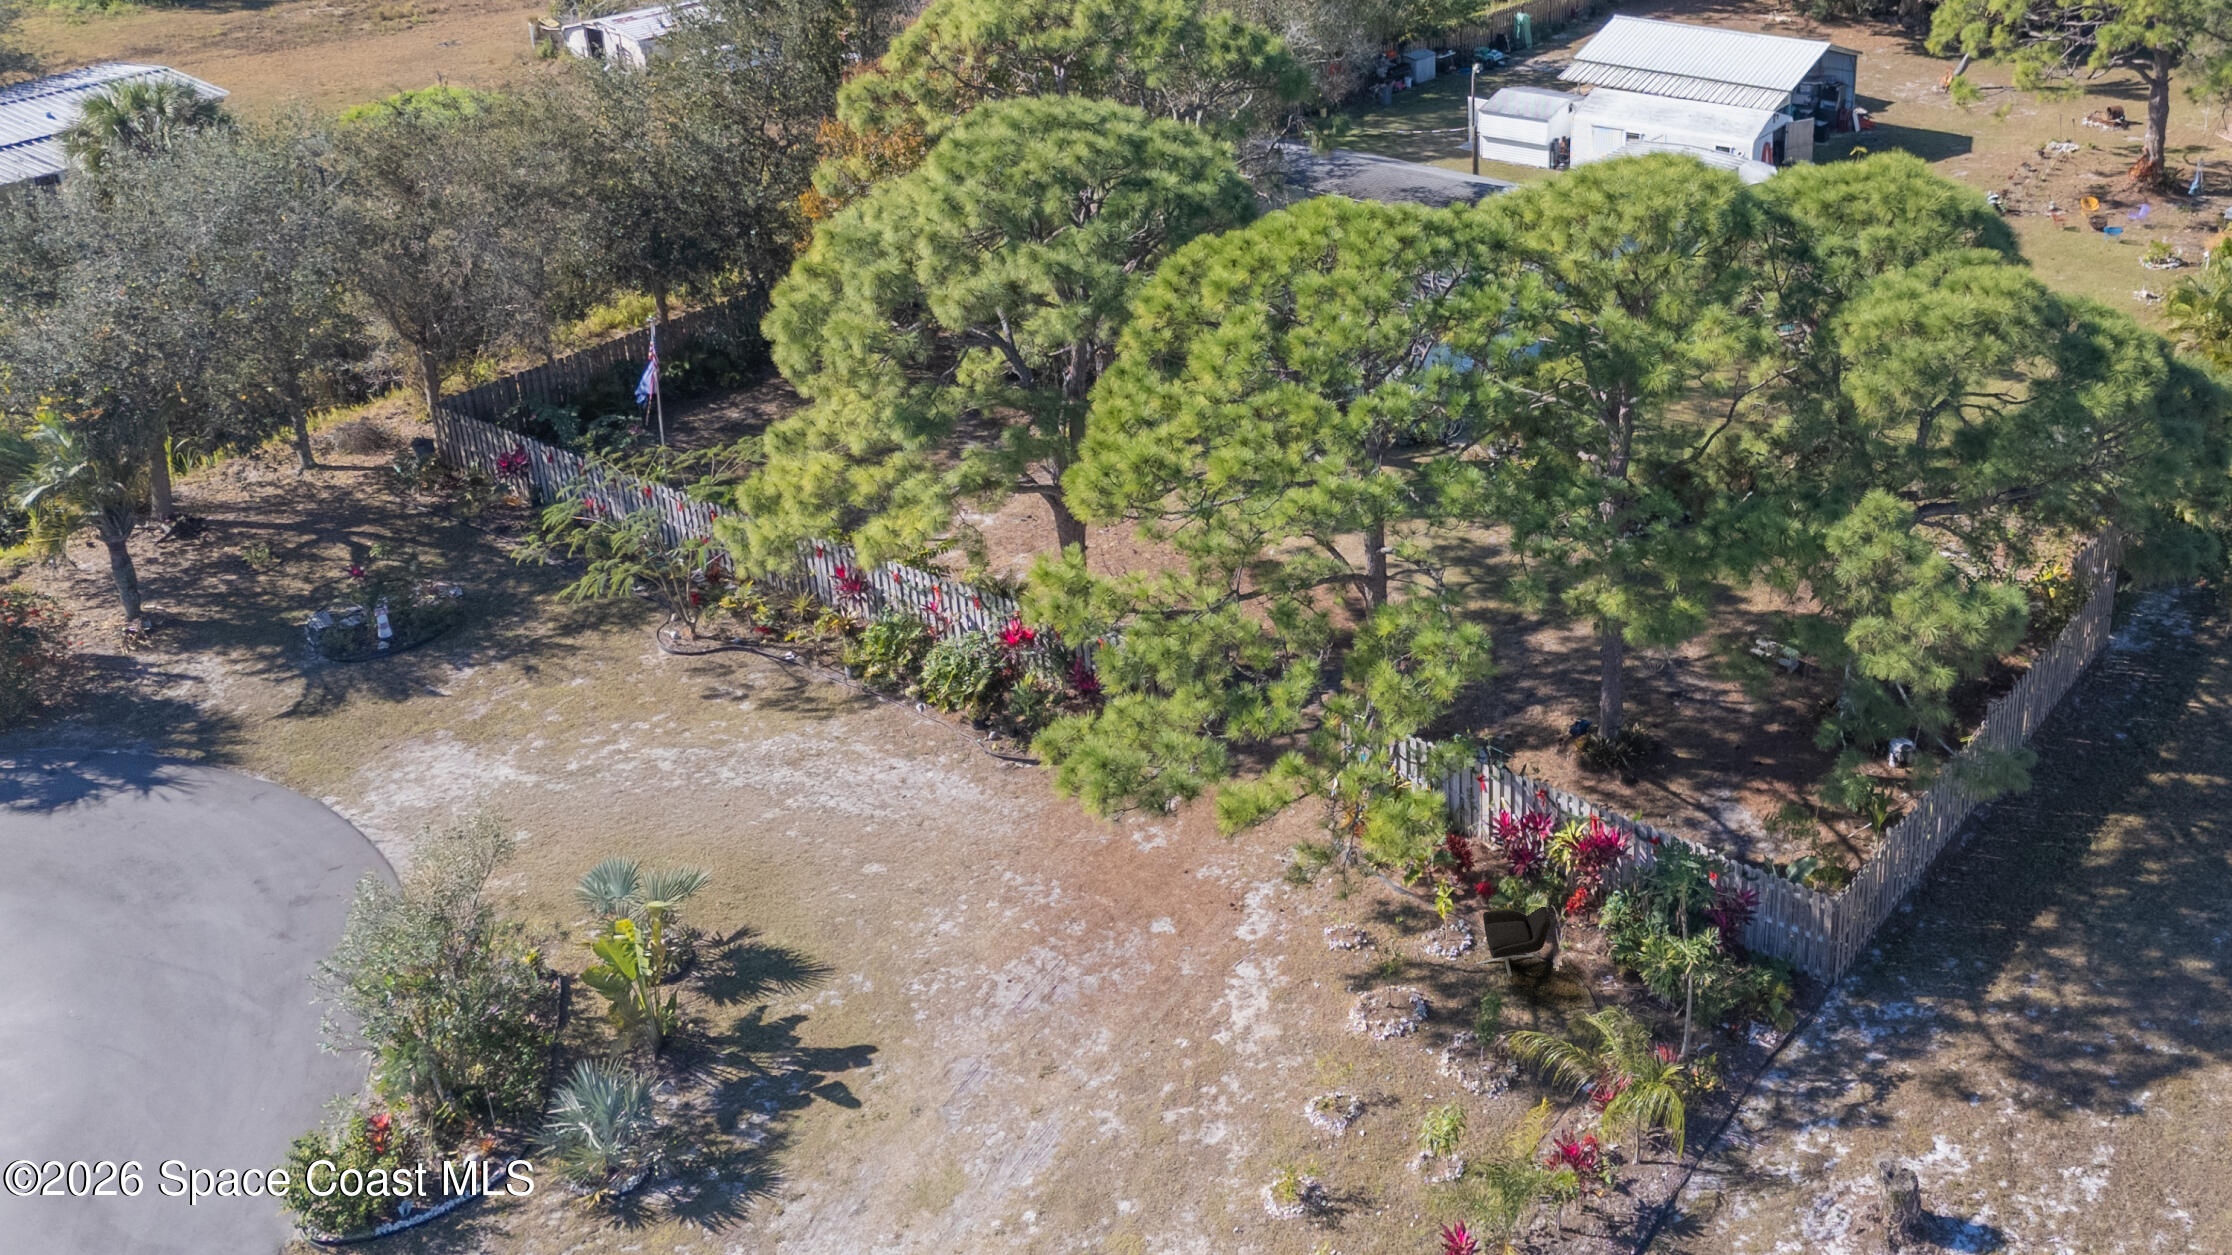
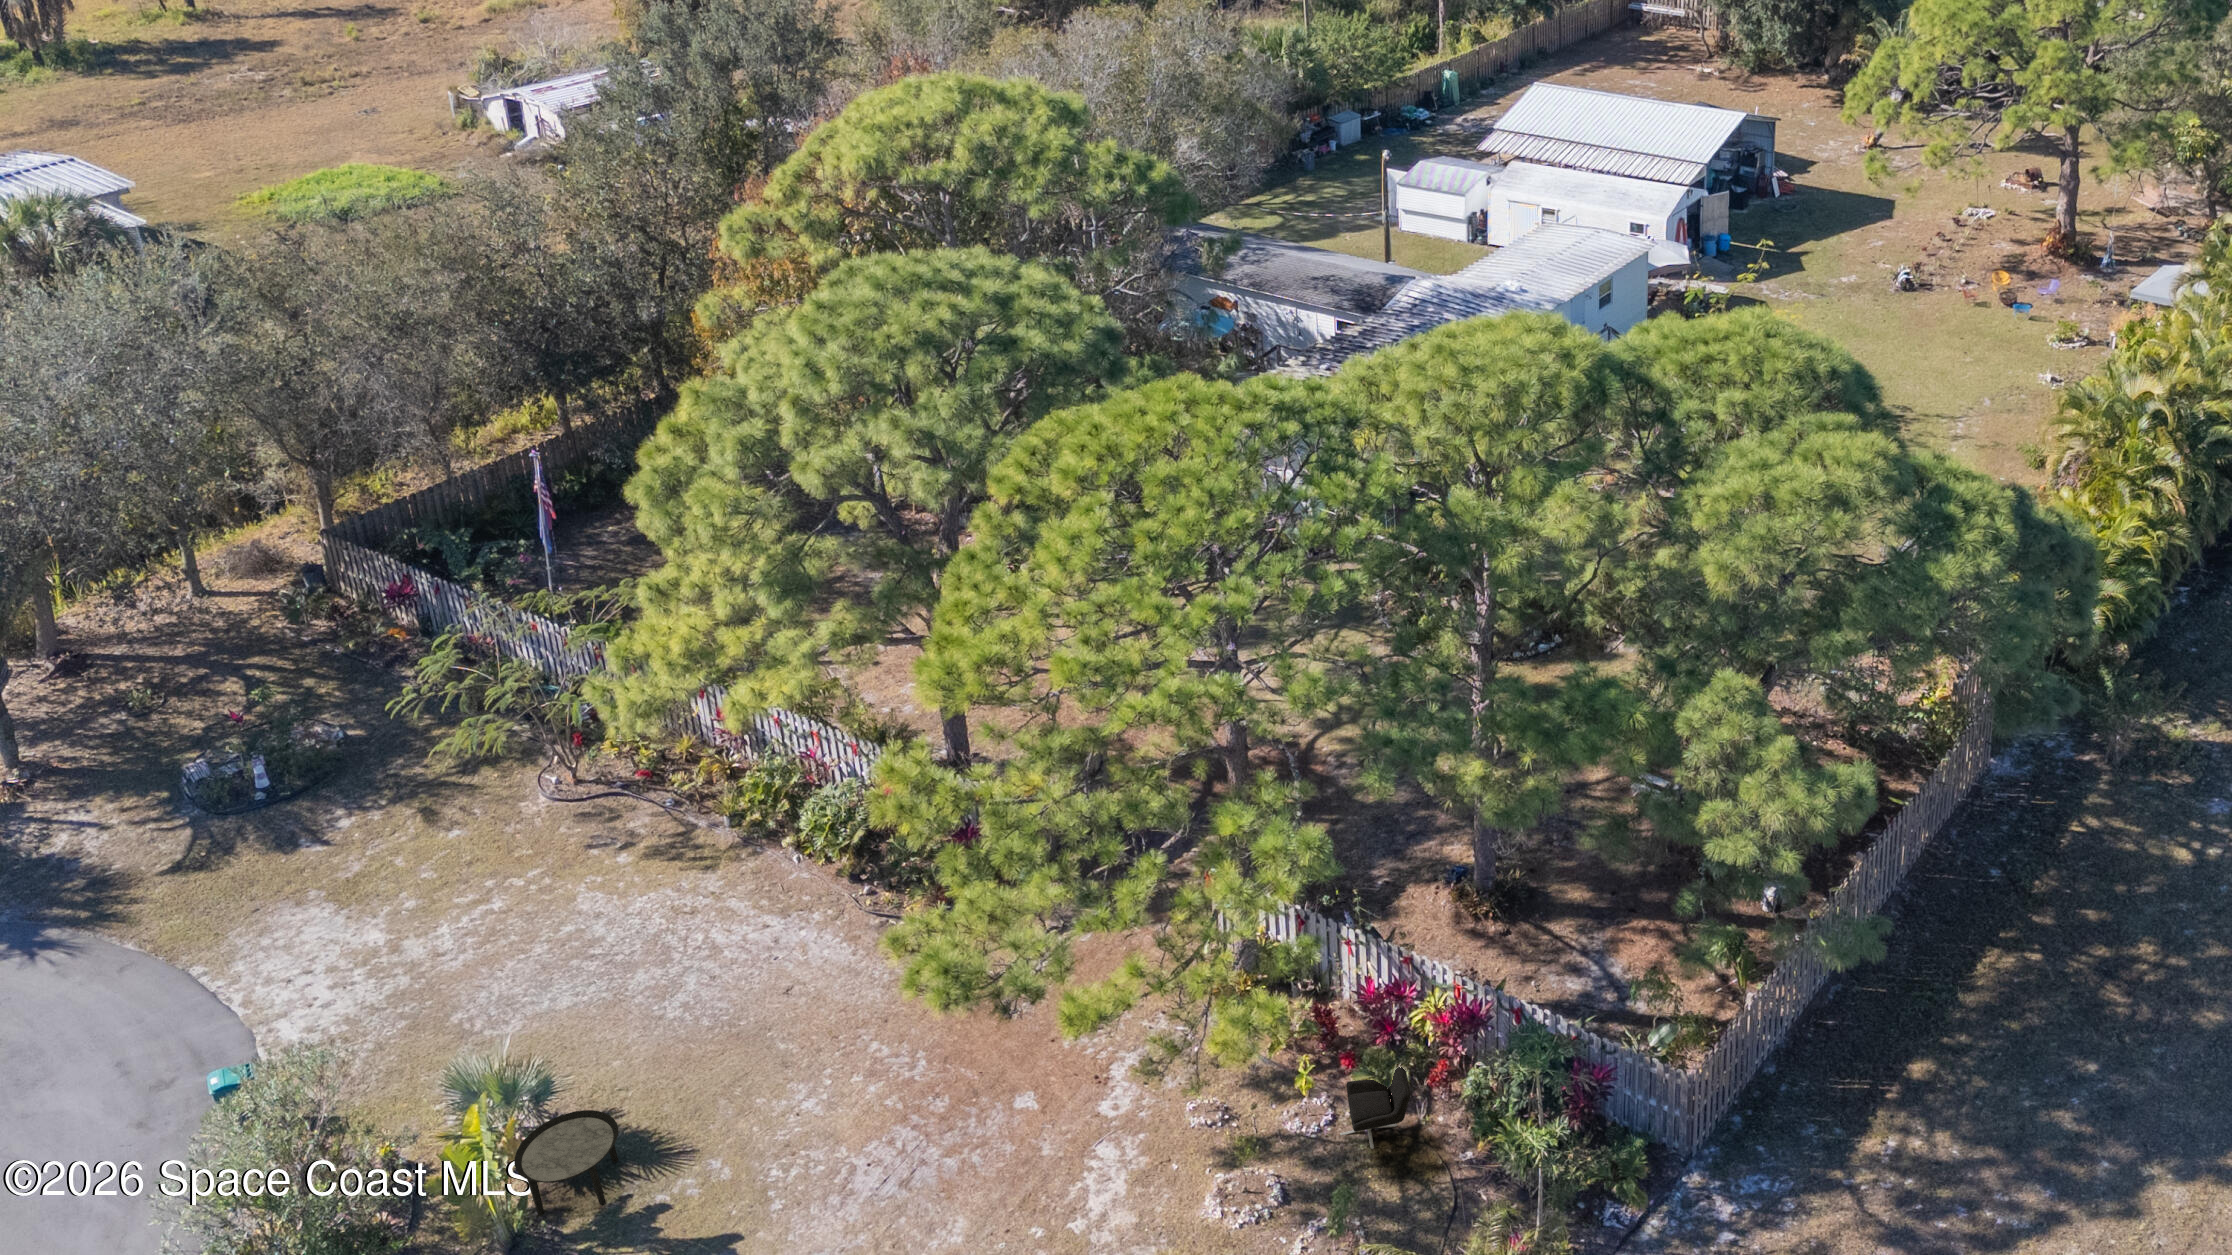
round table: none [656,923,758,1024] -> present [514,1110,619,1216]

